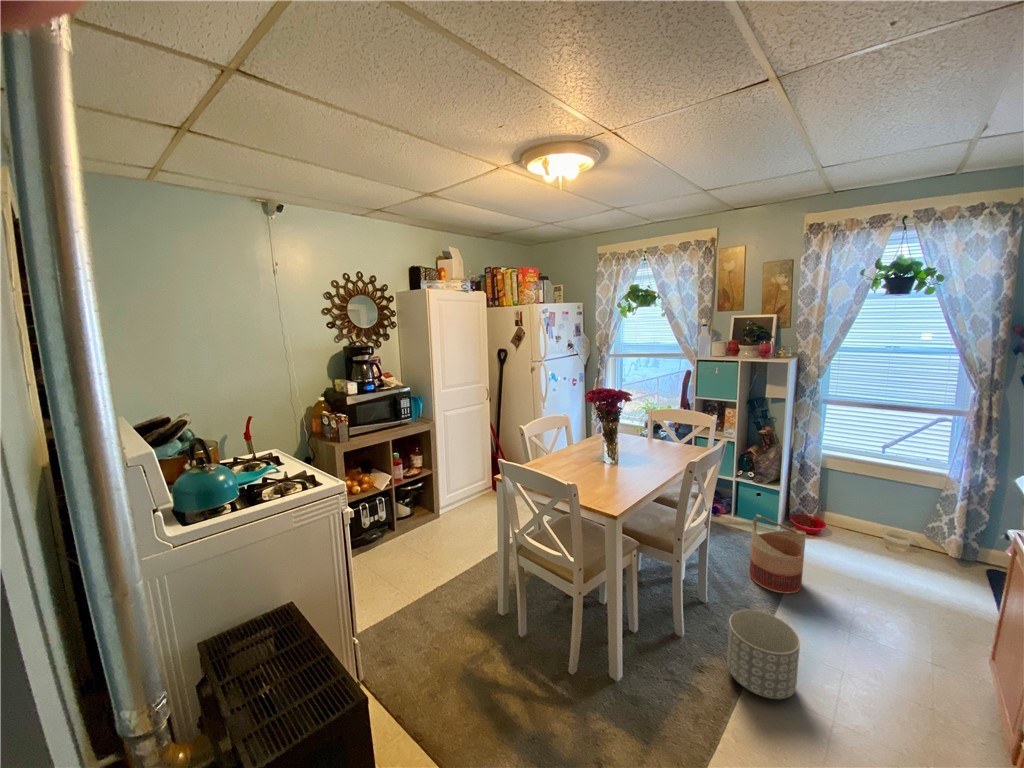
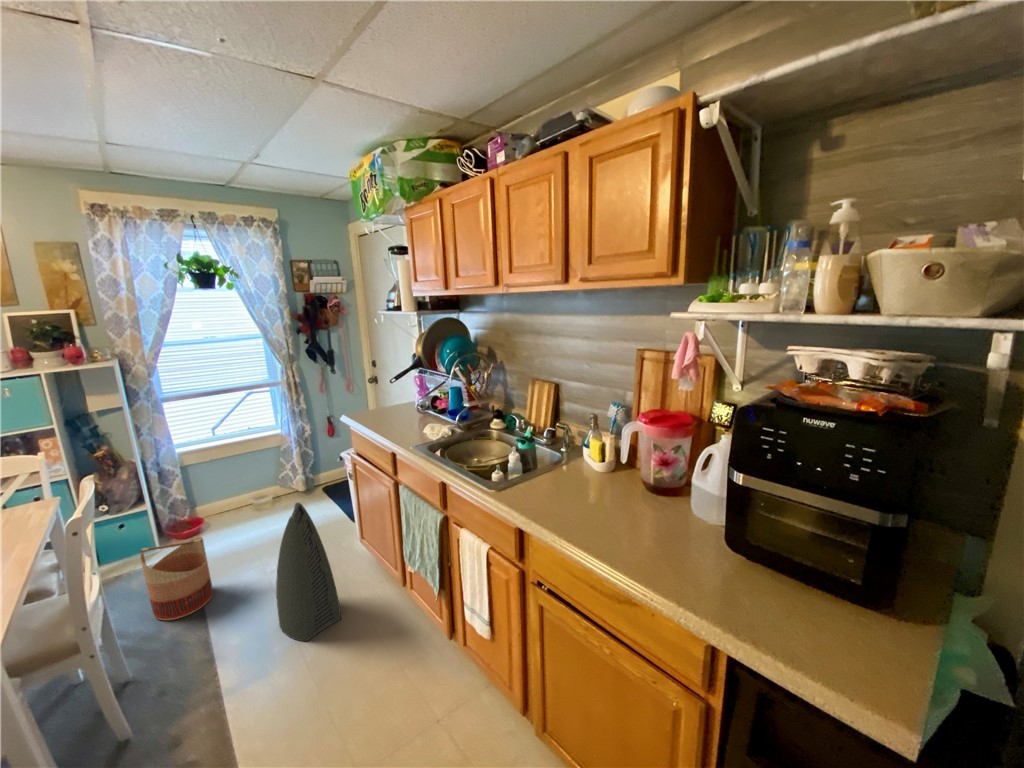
air purifier: none [845,549,934,728] -> present [276,503,341,641]
planter: present [727,610,800,699] -> none [174,630,259,728]

